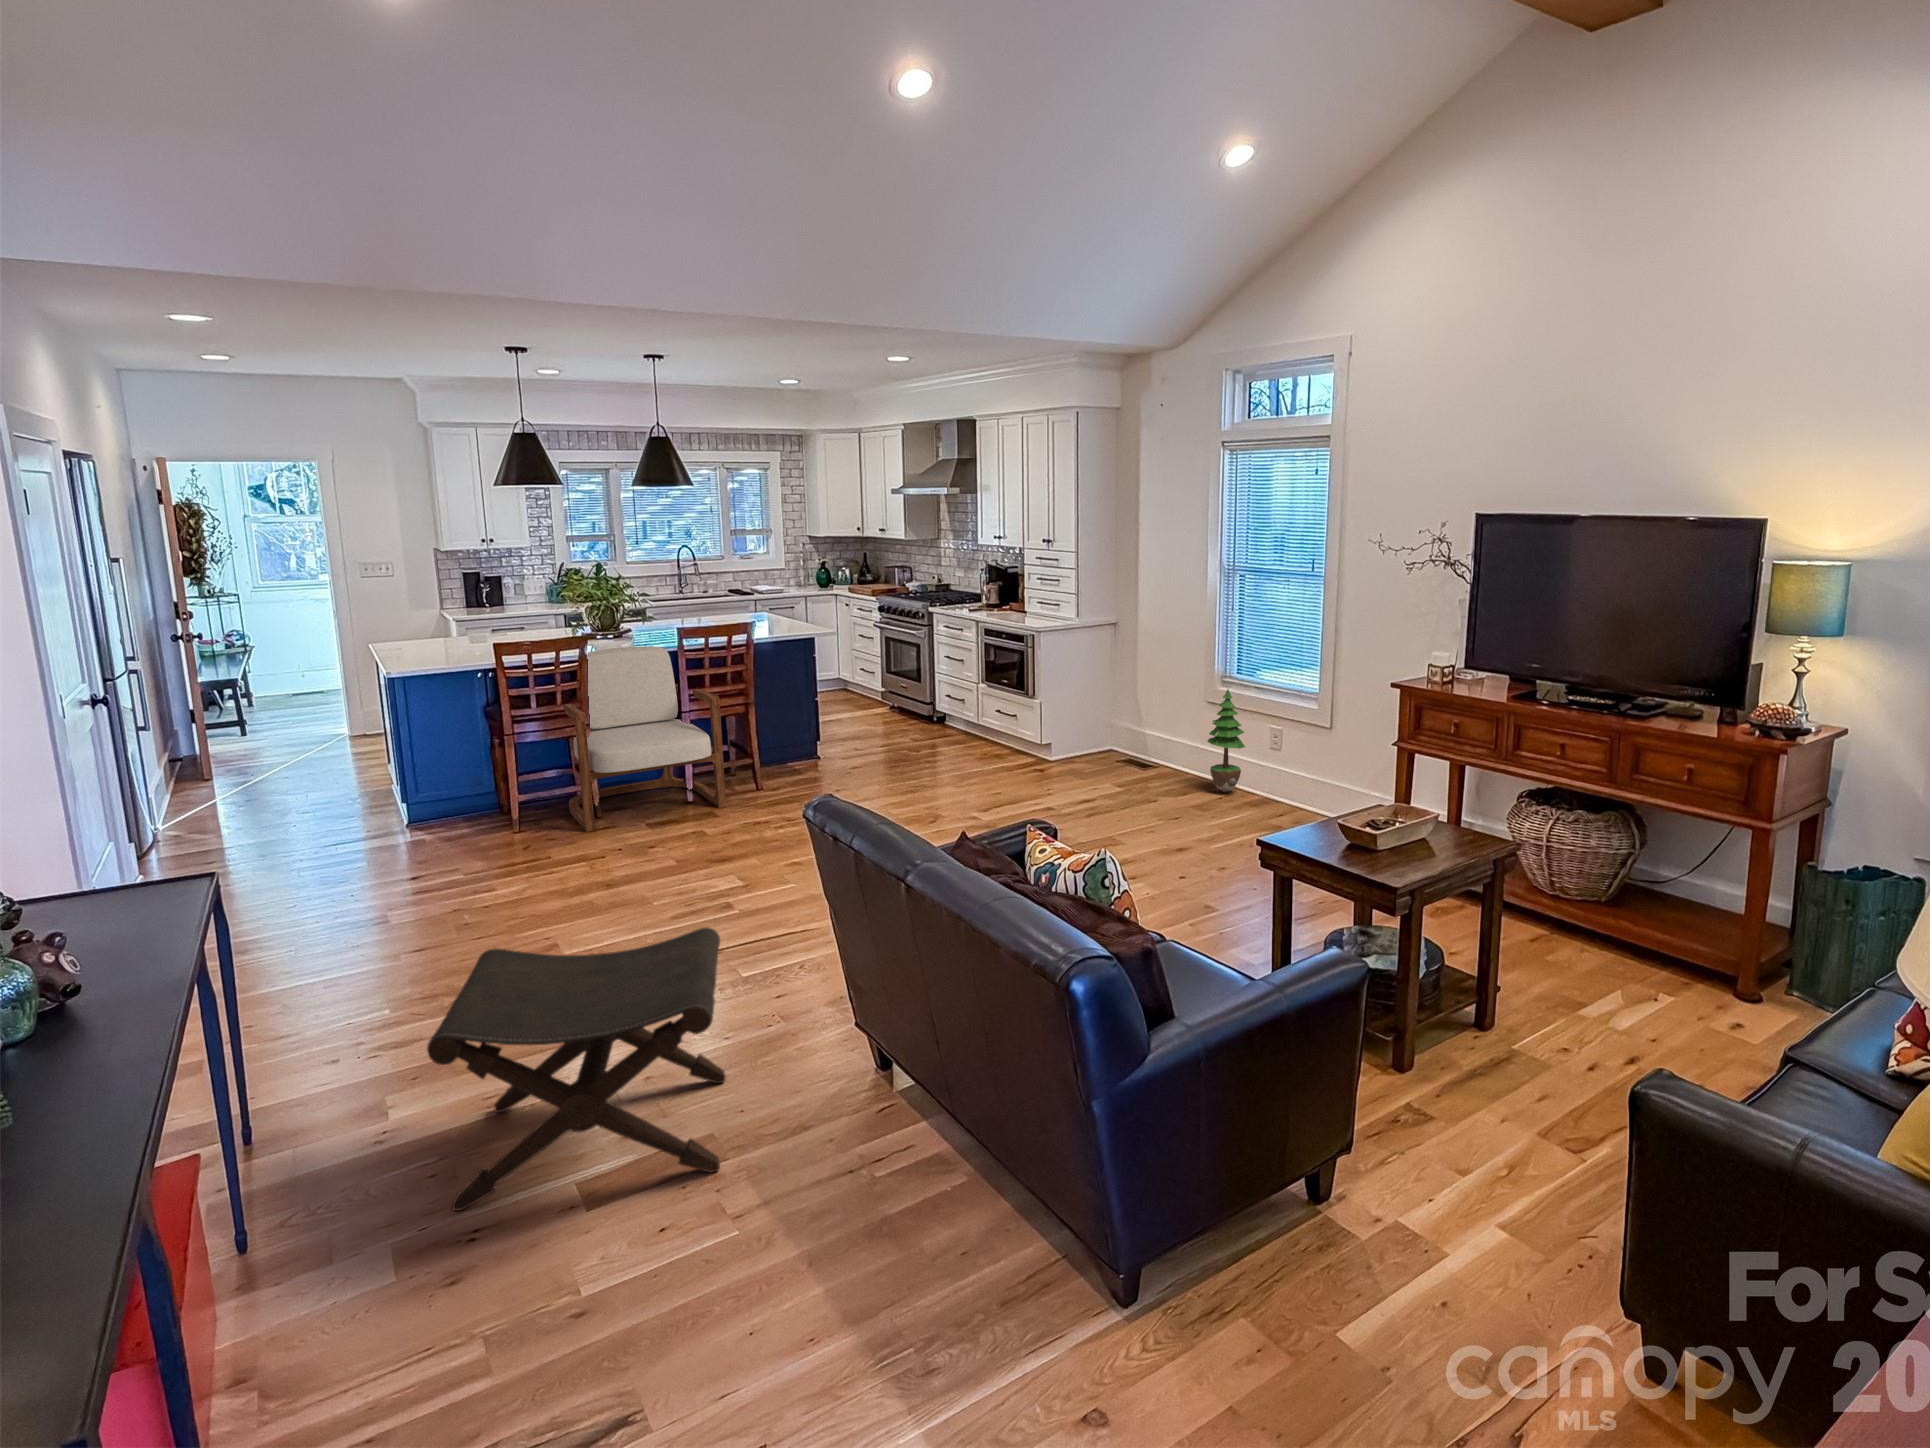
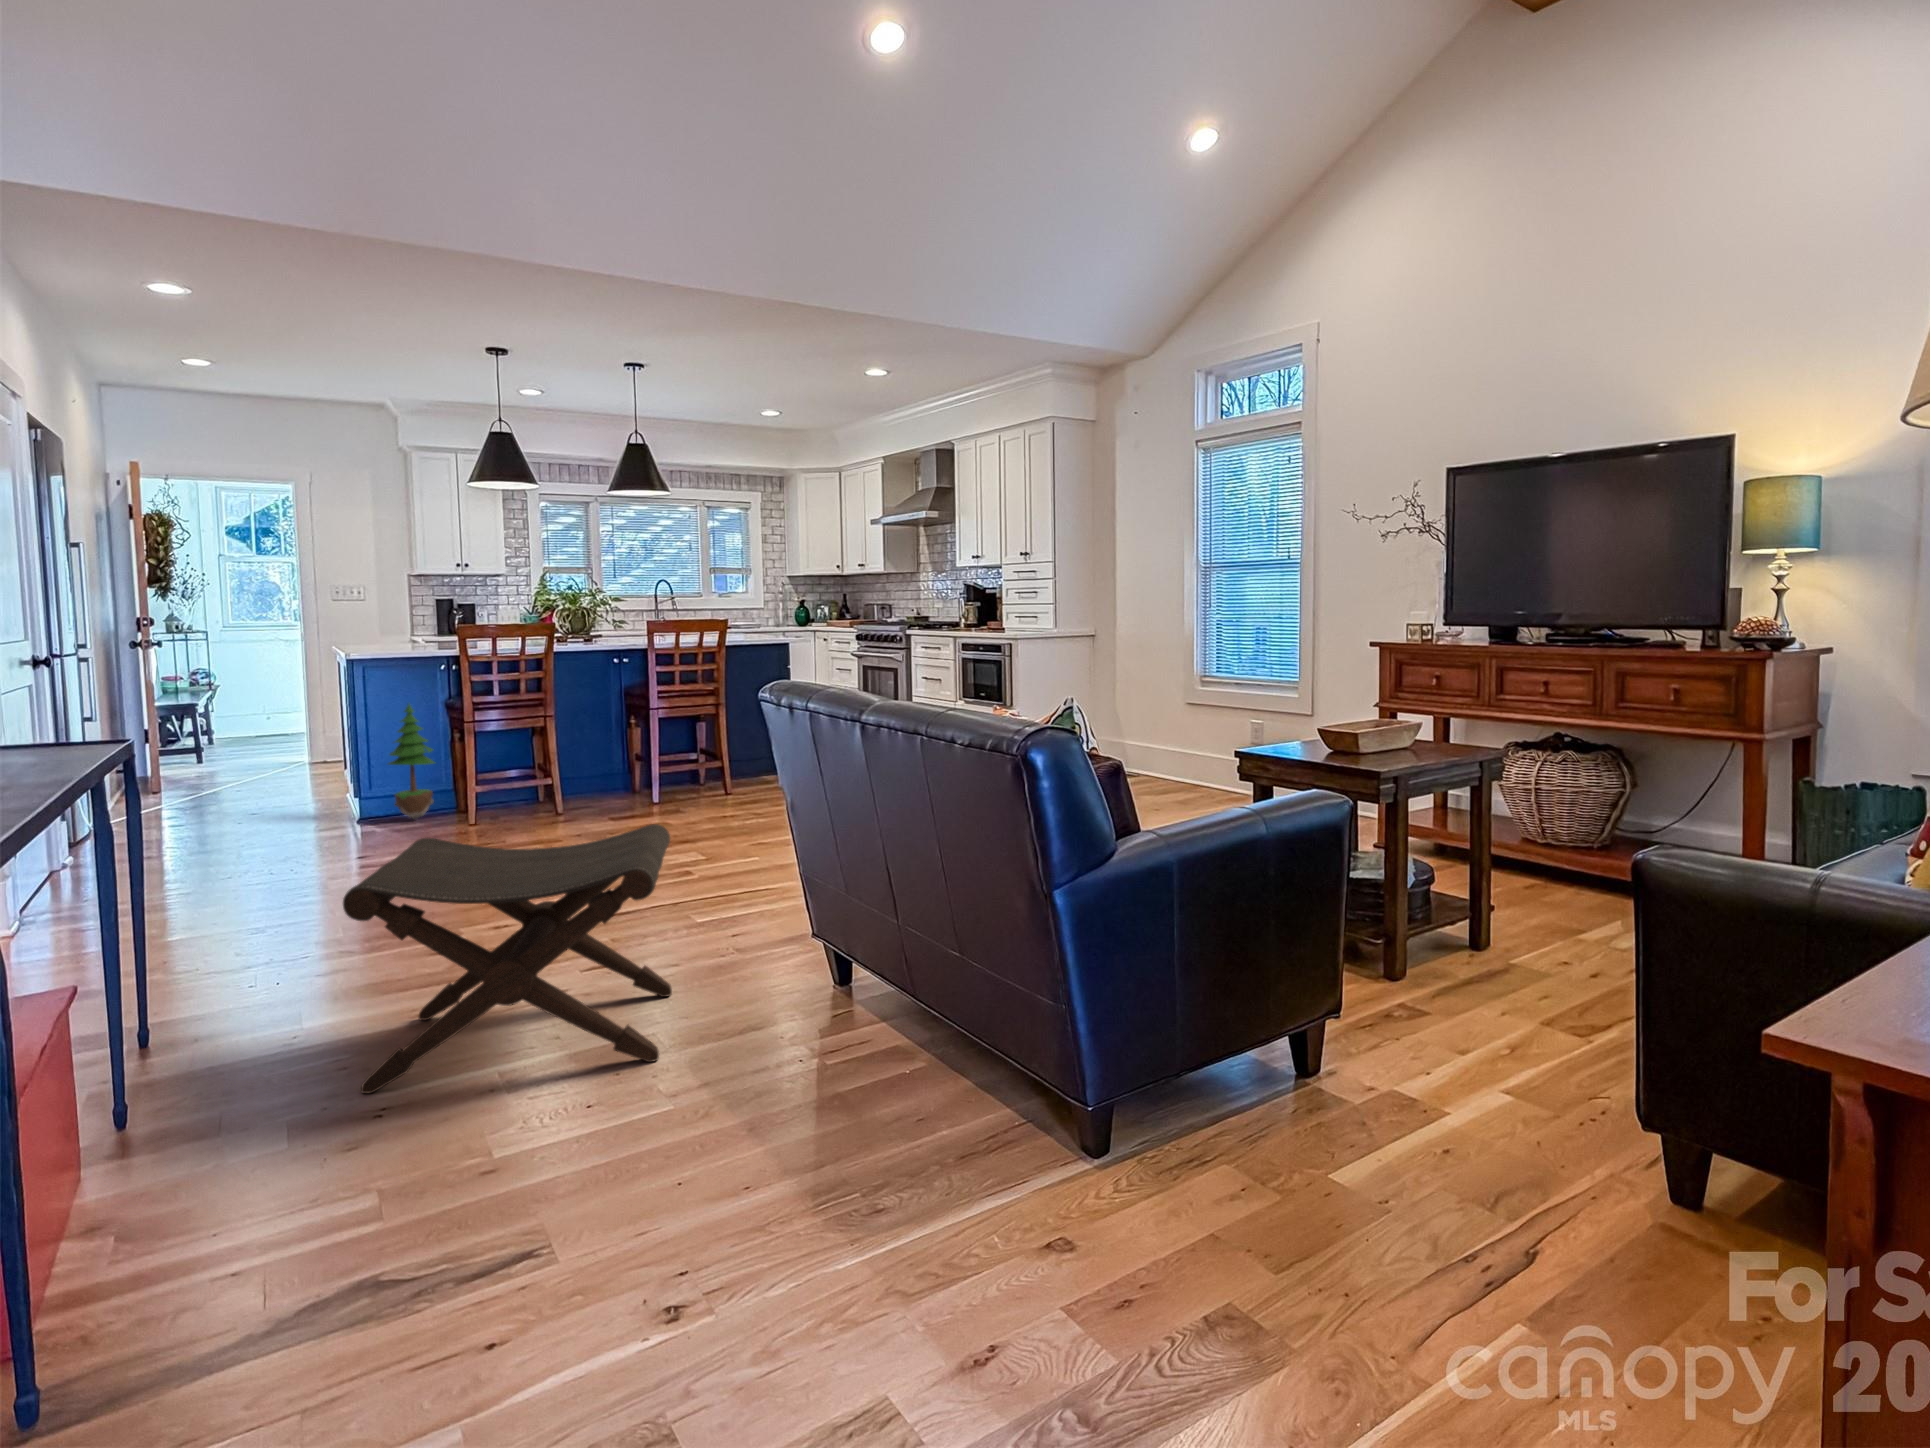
armchair: present [563,646,726,832] -> none [524,645,693,823]
potted tree: present [1207,689,1245,792] -> present [388,704,436,820]

